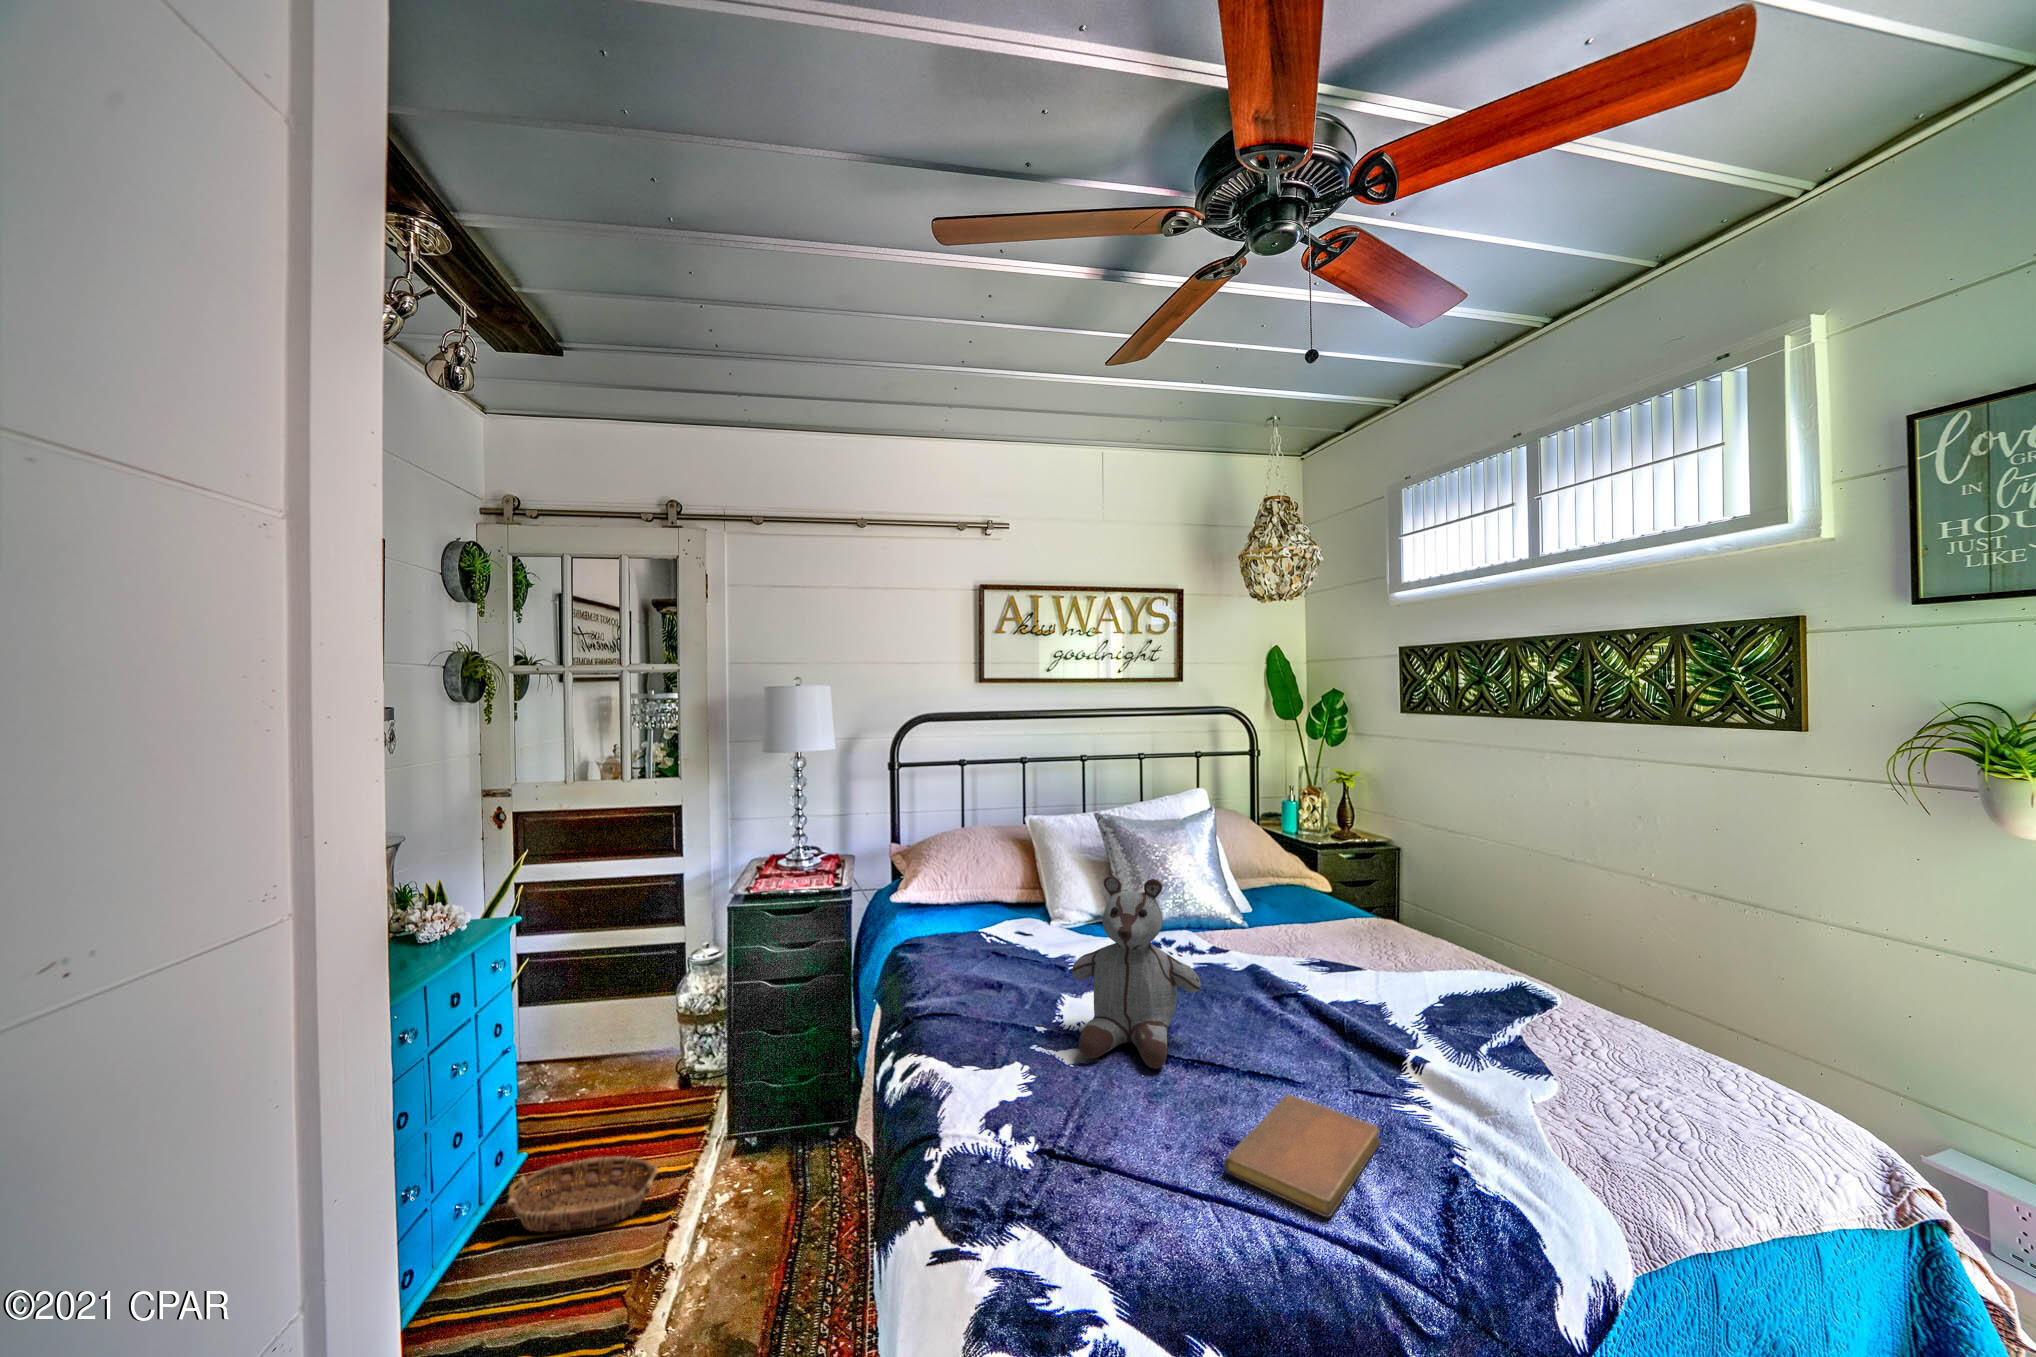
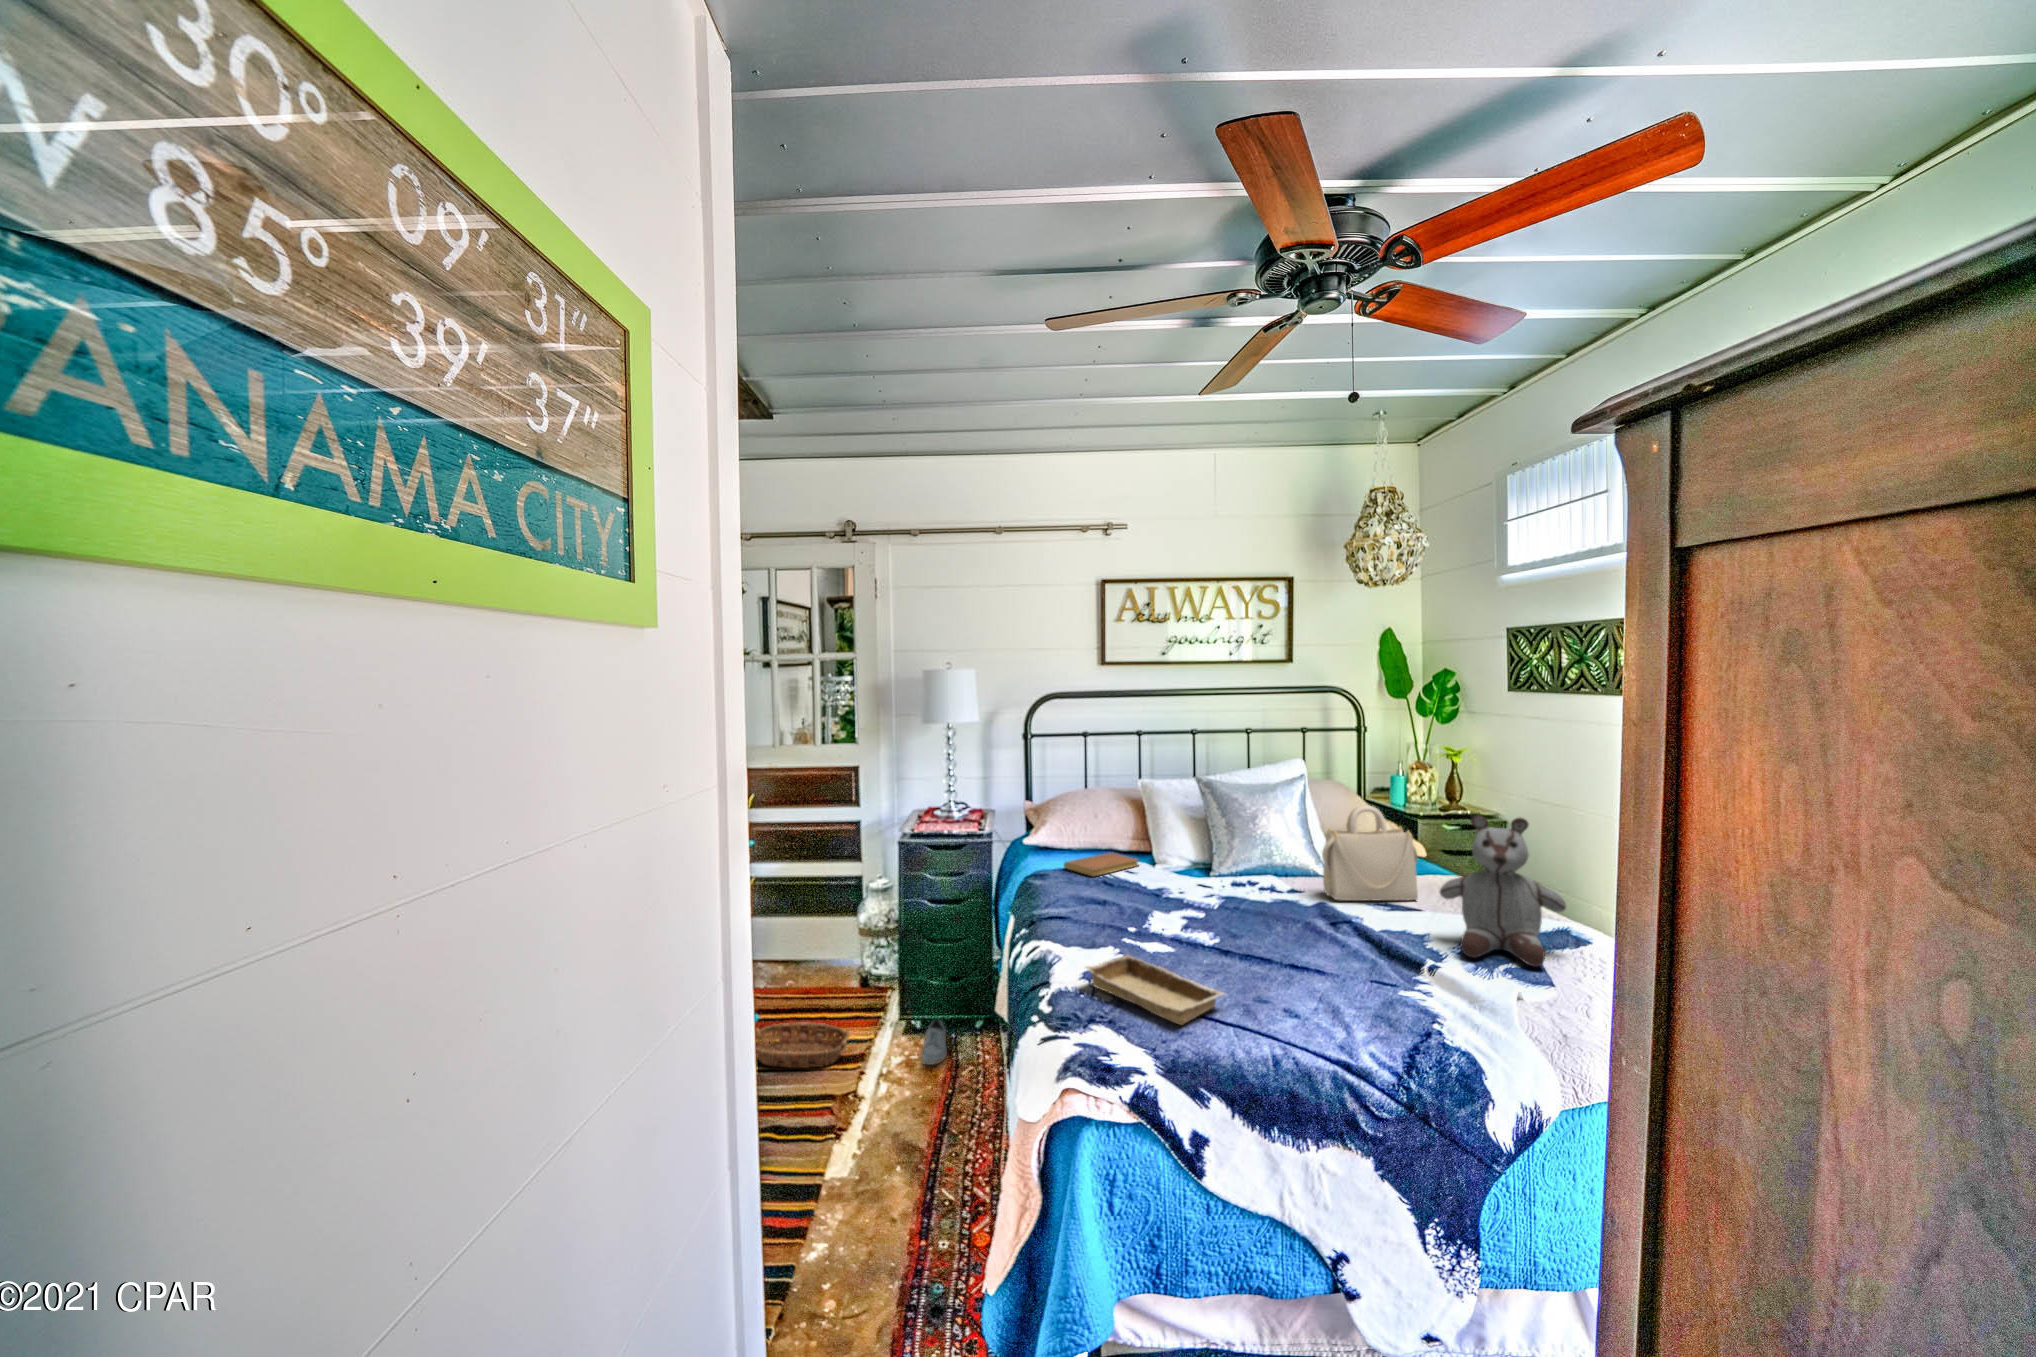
handbag: none [1248,847,1354,961] -> present [1322,805,1418,901]
stuffed bear: present [1072,876,1201,1069] -> present [1440,815,1566,967]
tray: none [989,1078,1191,1207] -> present [1086,955,1224,1025]
notebook: present [1224,1095,1381,1217] -> present [1064,852,1138,876]
shoe: none [756,1130,791,1201] -> present [921,1019,947,1065]

